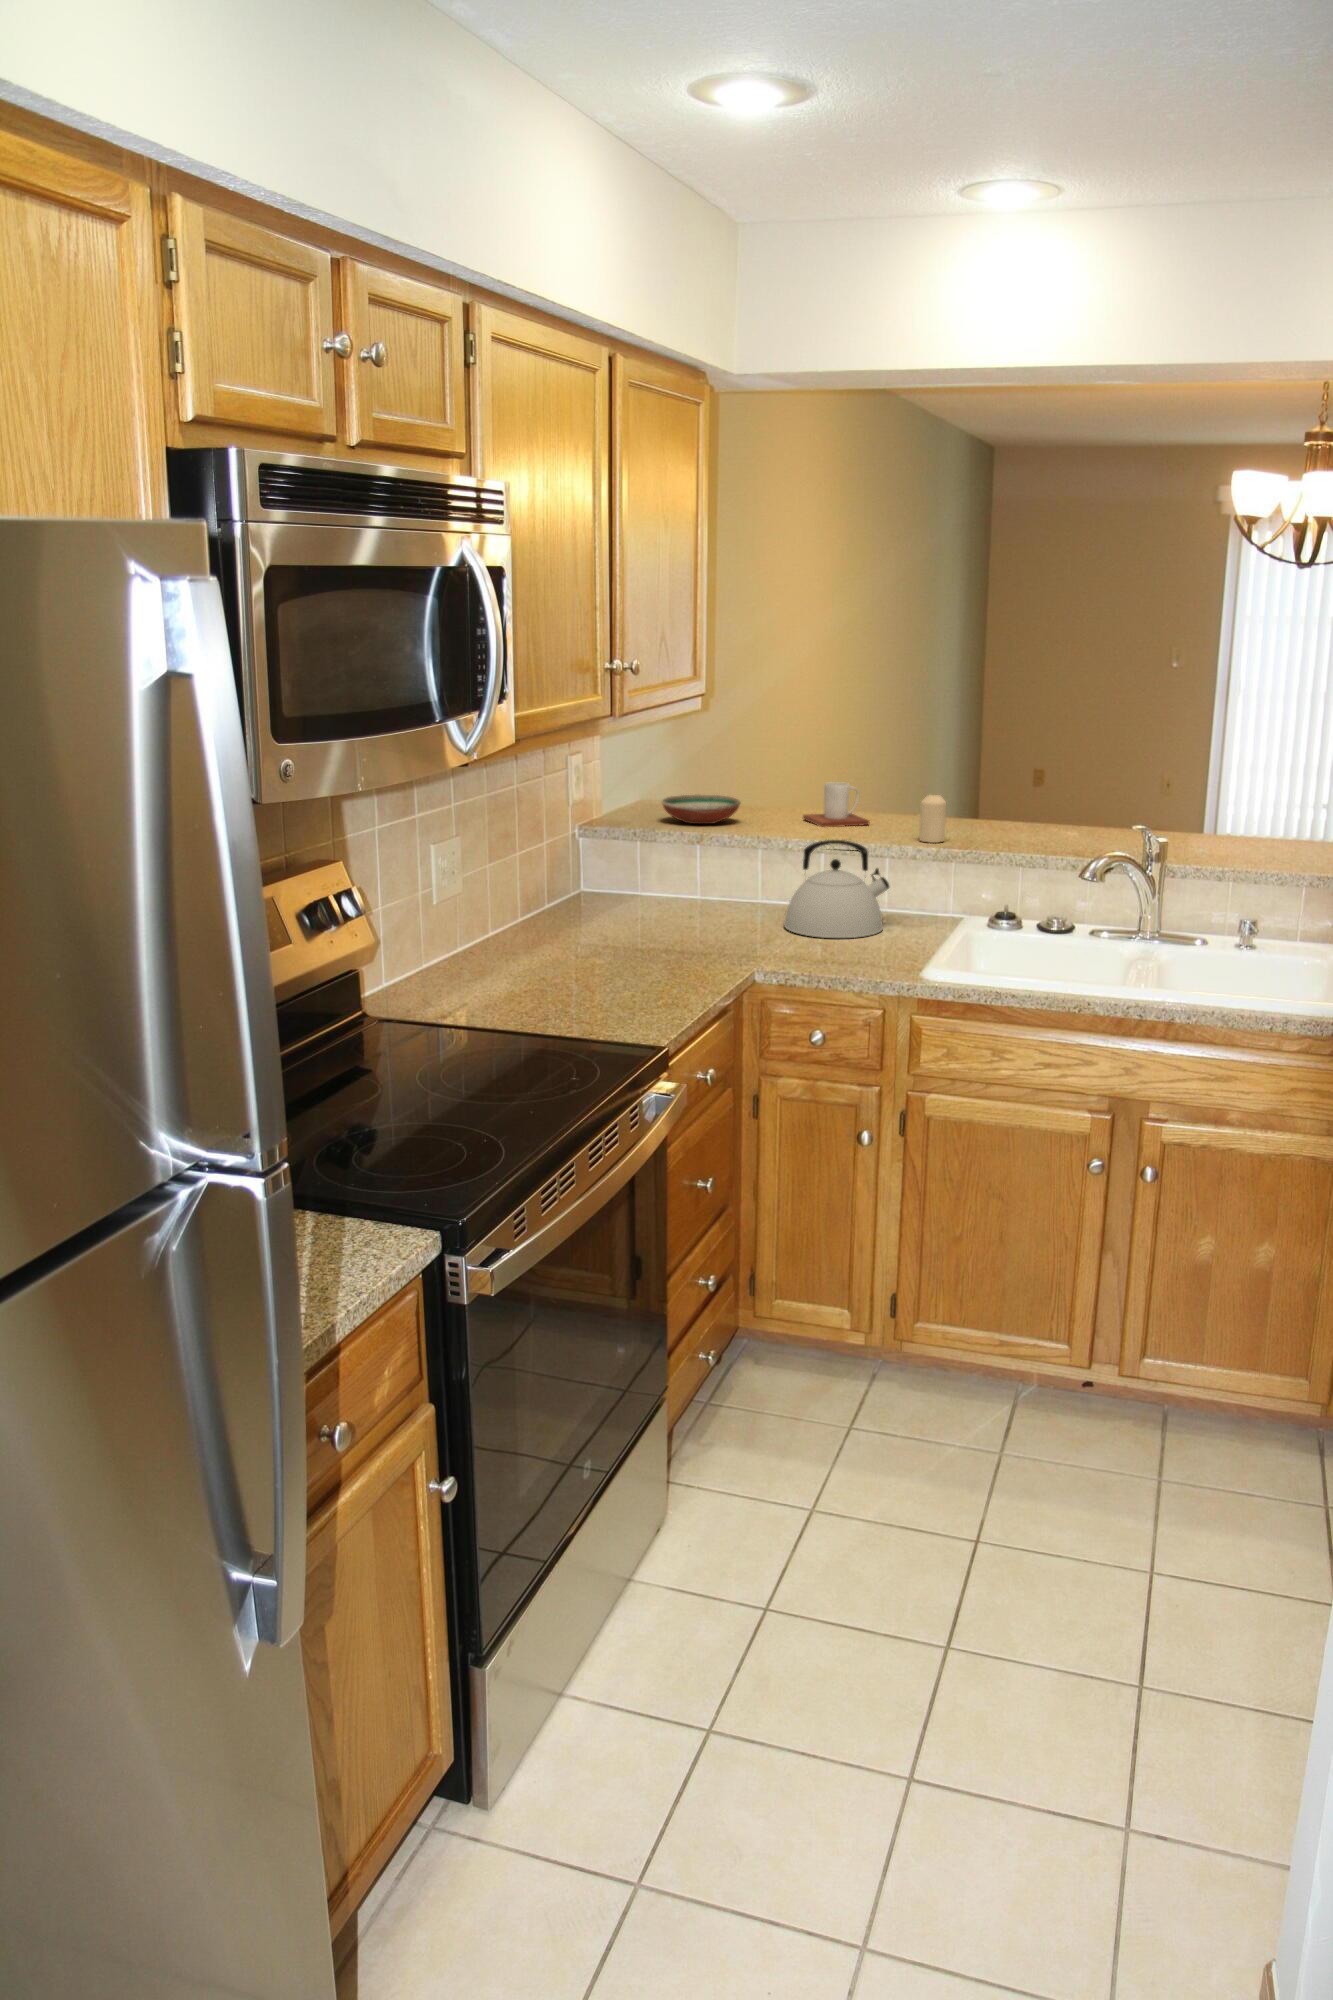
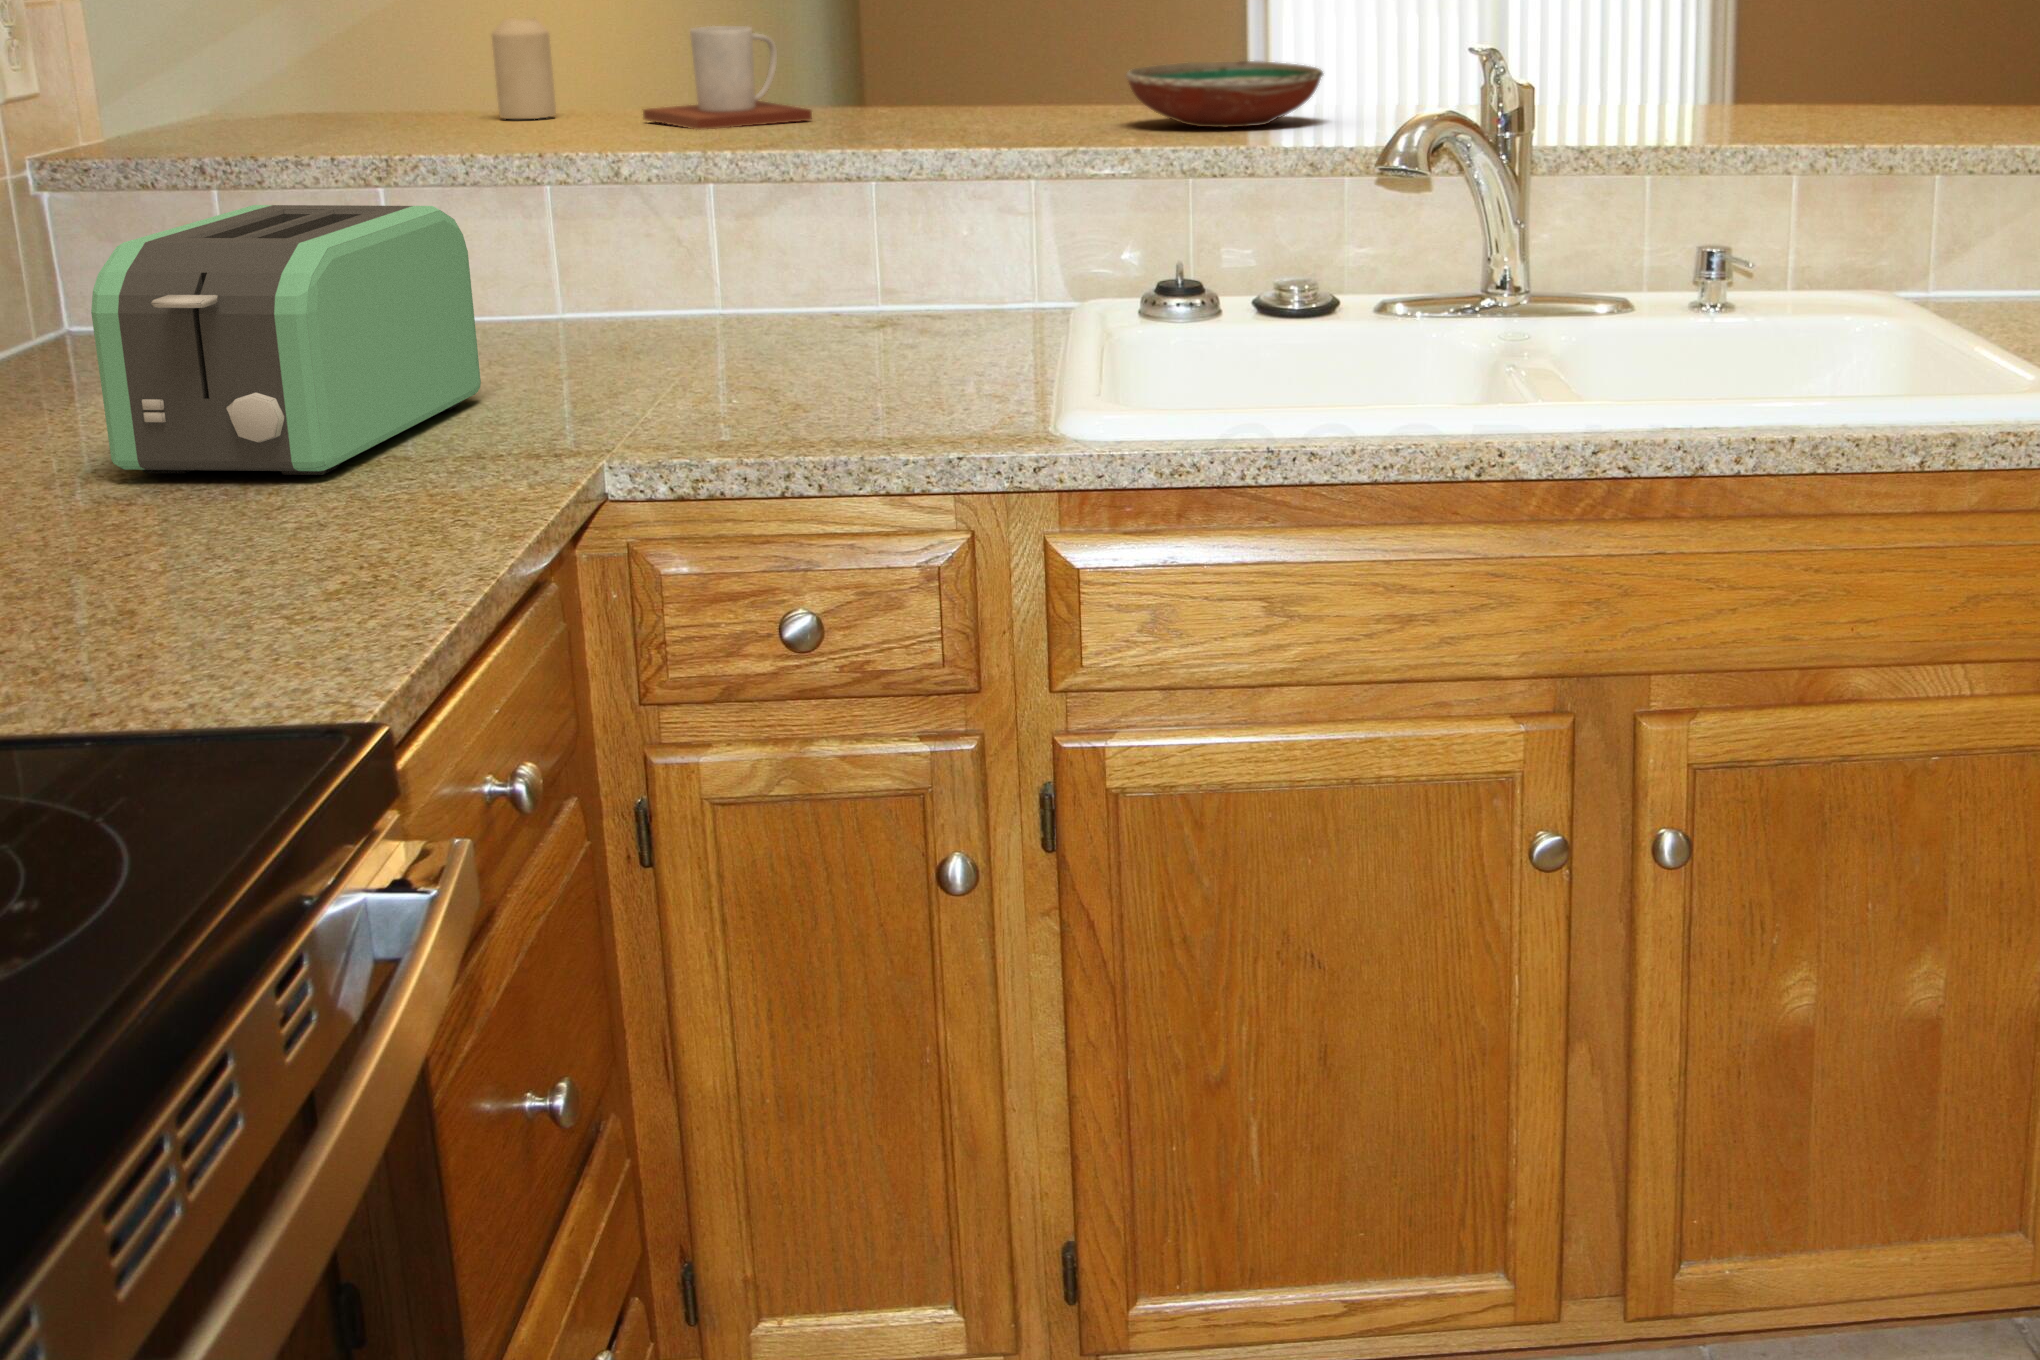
decorative bowl: present [662,795,741,824] -> present [1126,61,1323,127]
candle: present [919,795,946,843] -> present [492,18,556,119]
kettle: present [784,840,889,938] -> none [648,134,908,379]
toaster: none [595,856,722,959] -> present [91,205,481,475]

